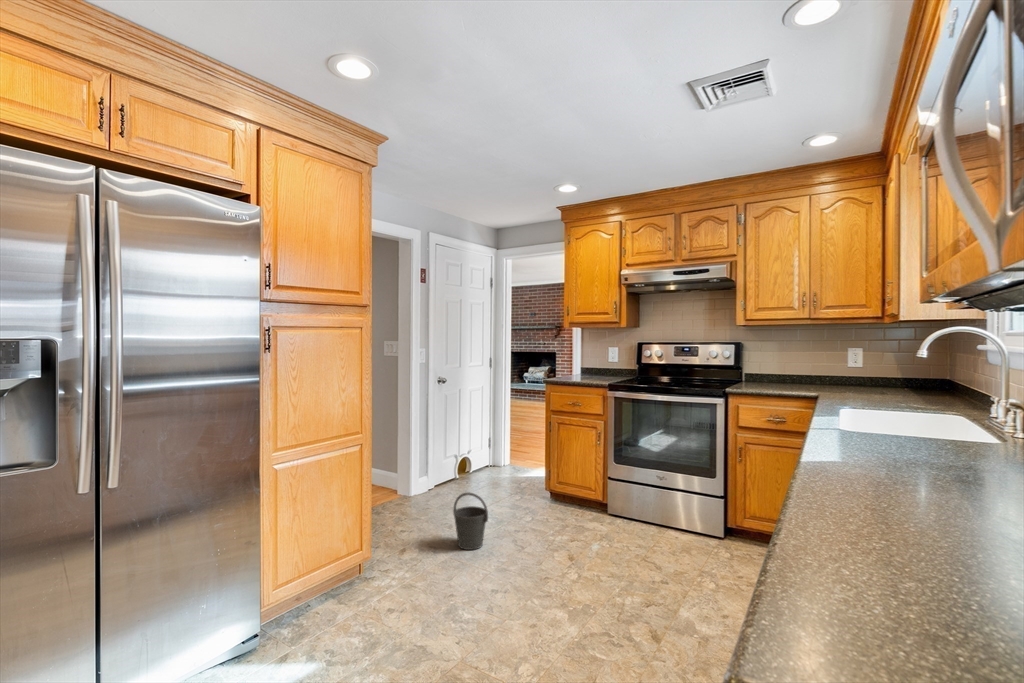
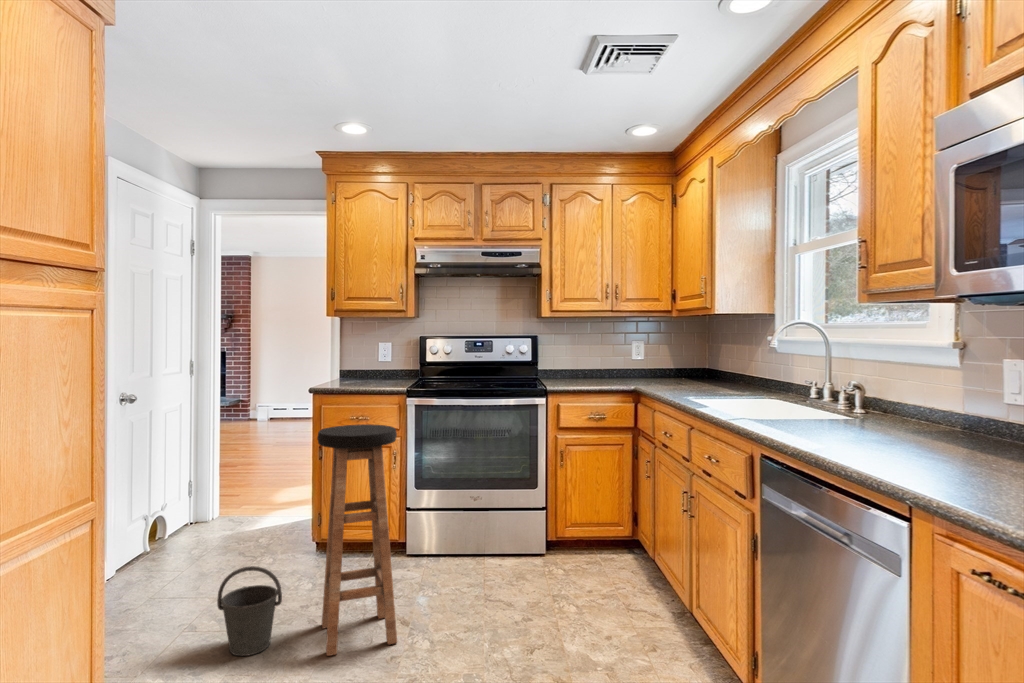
bar stool: none [507,406,563,569] -> present [317,424,397,656]

